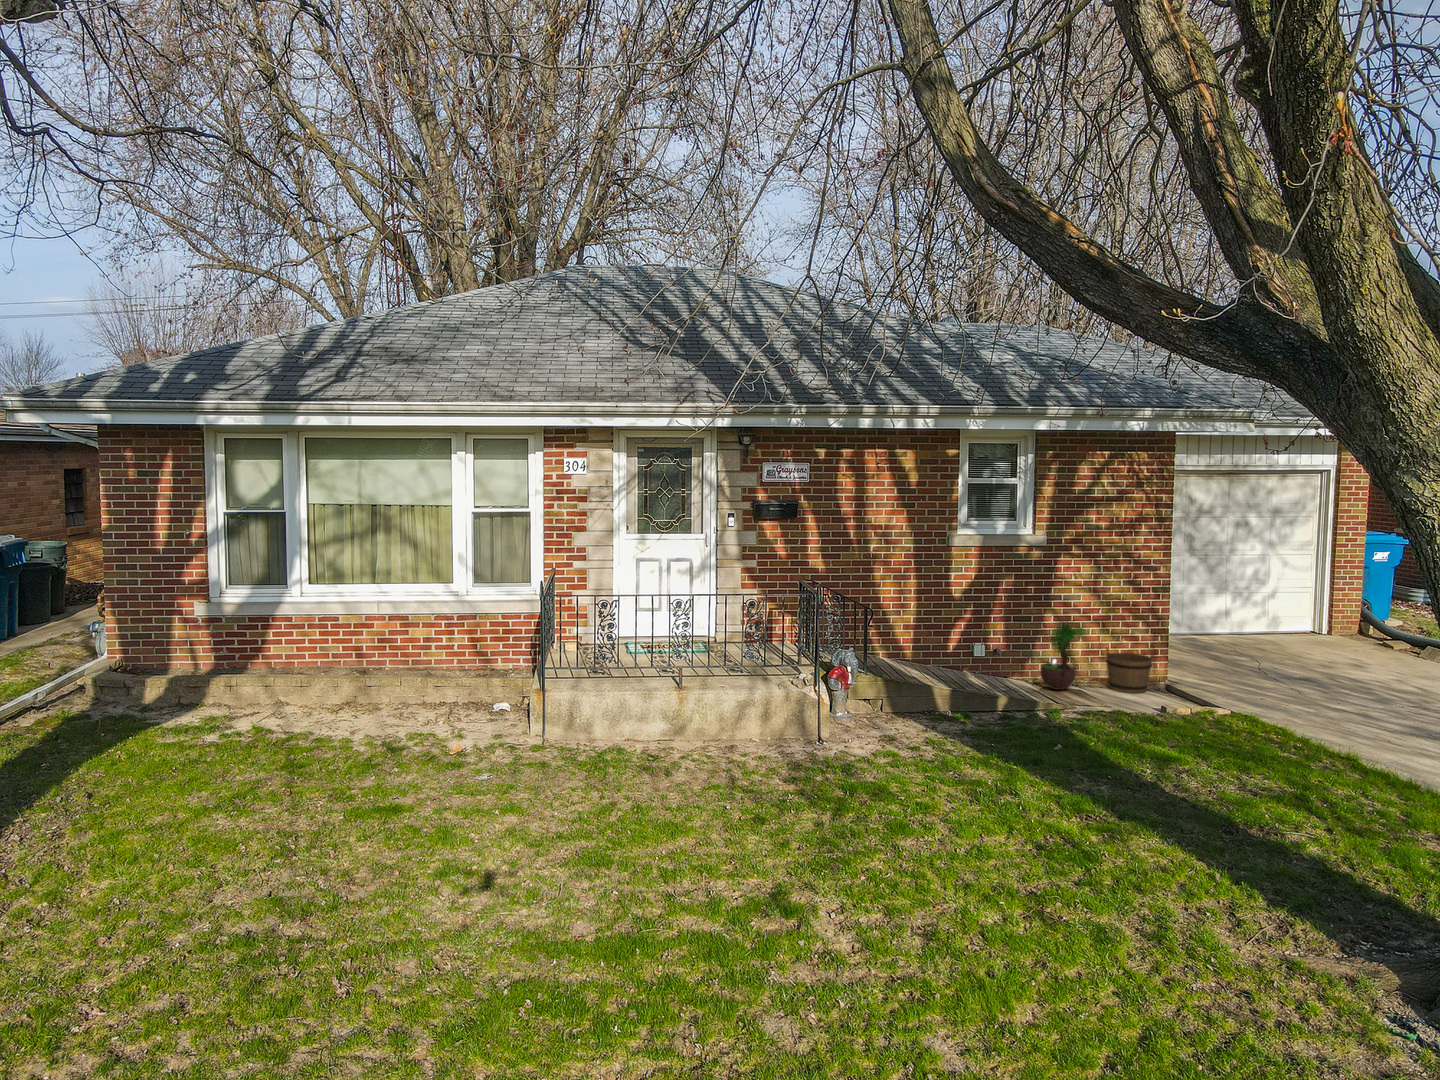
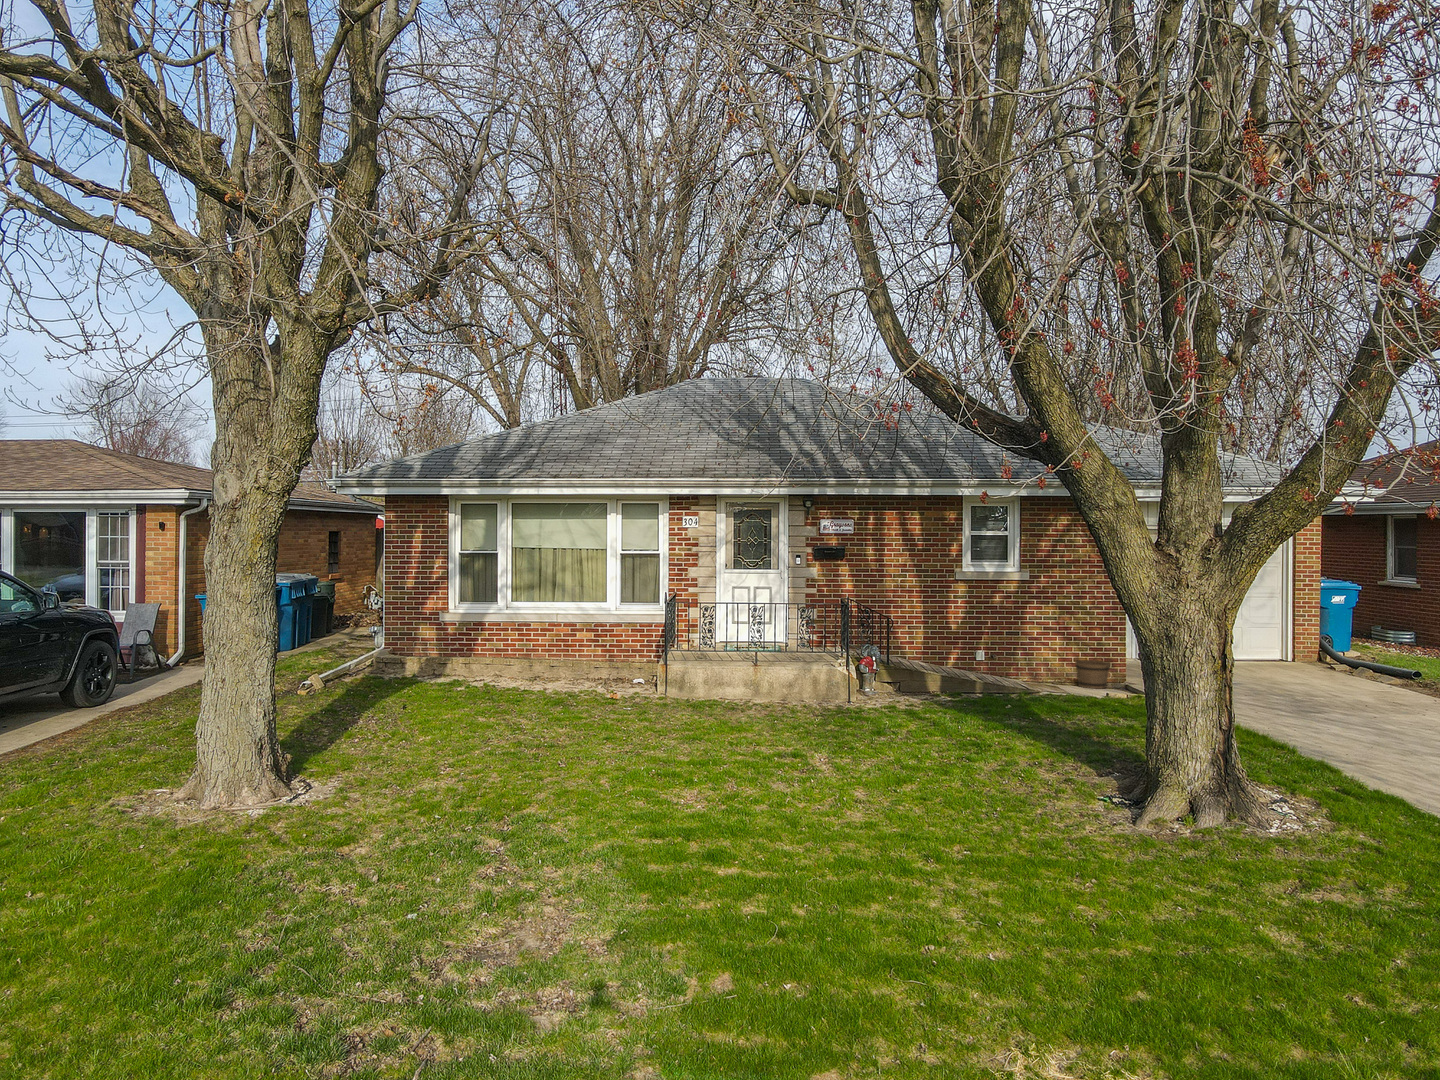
potted tree: present [1040,621,1083,690] -> none [1023,629,1057,685]

